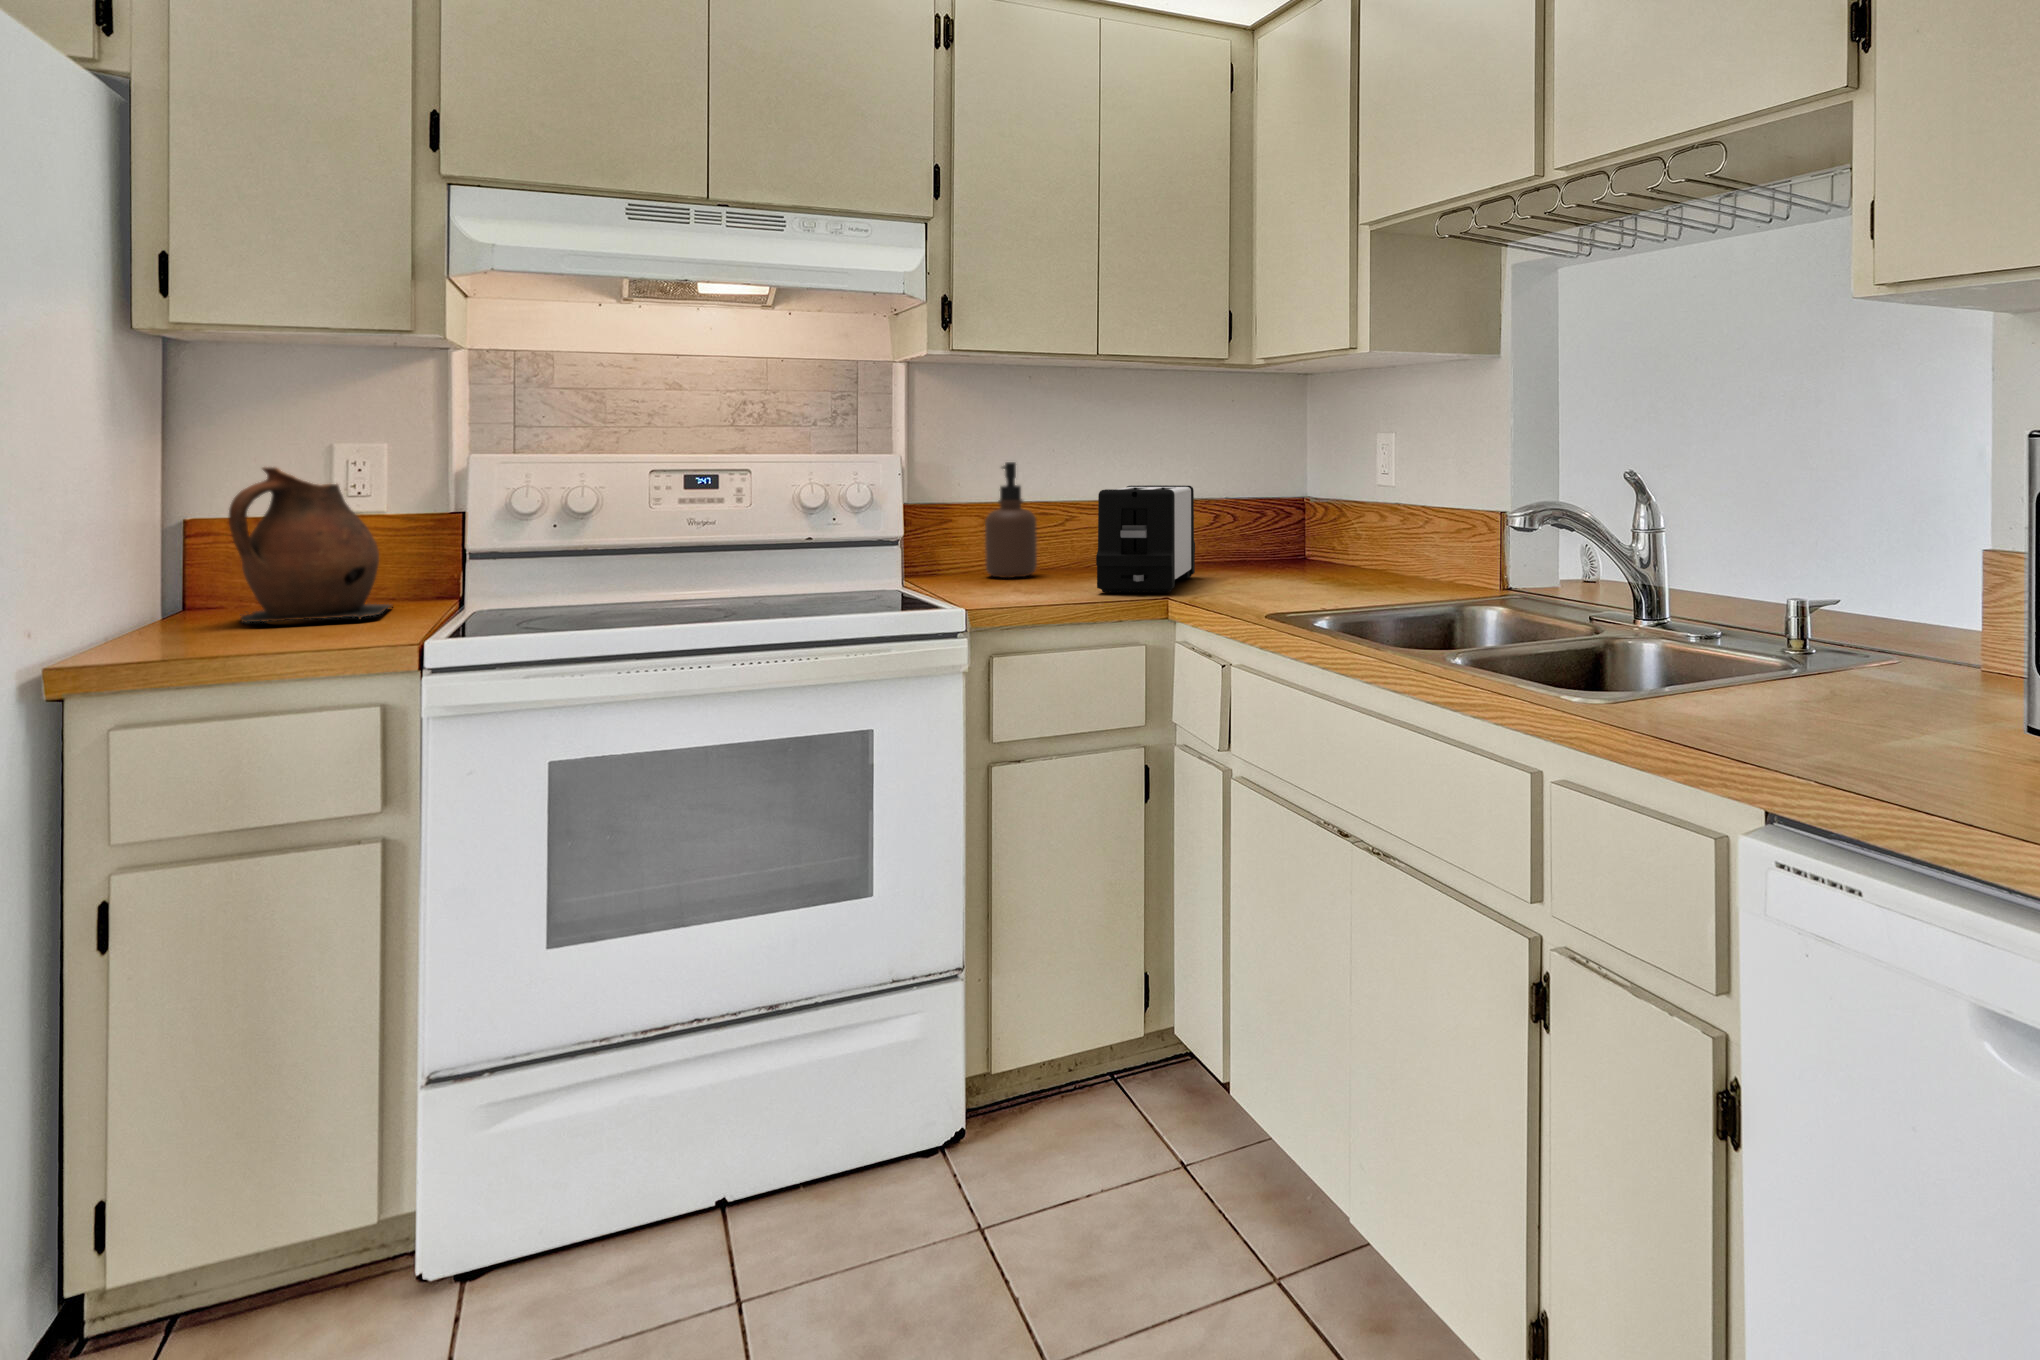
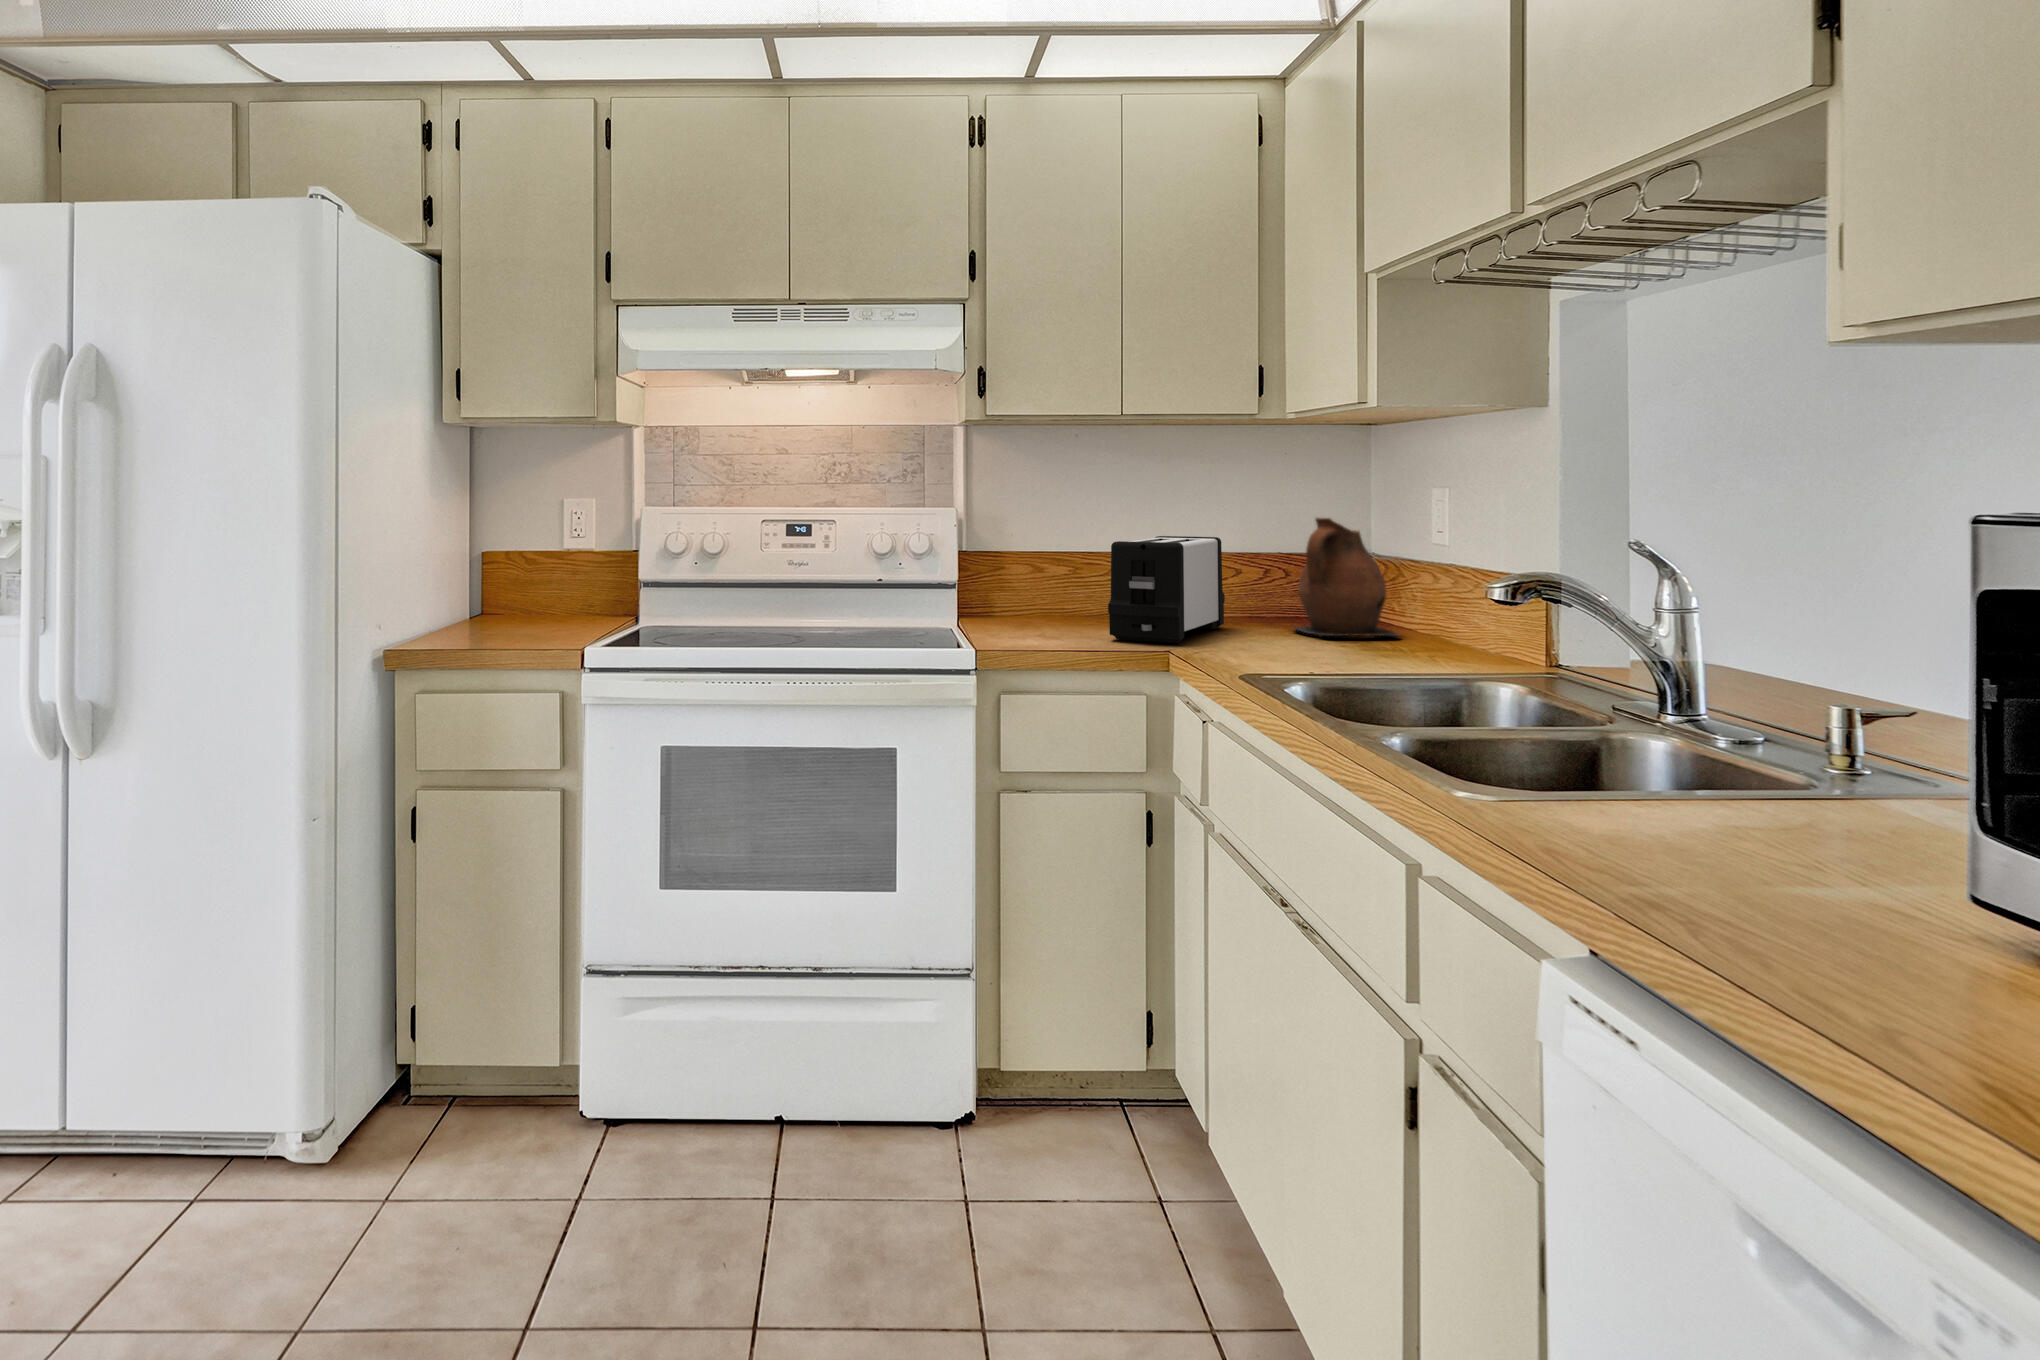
soap dispenser: present [985,462,1037,578] -> none [1029,512,1076,619]
ceramic pitcher: present [229,467,392,622] -> present [1295,518,1400,636]

